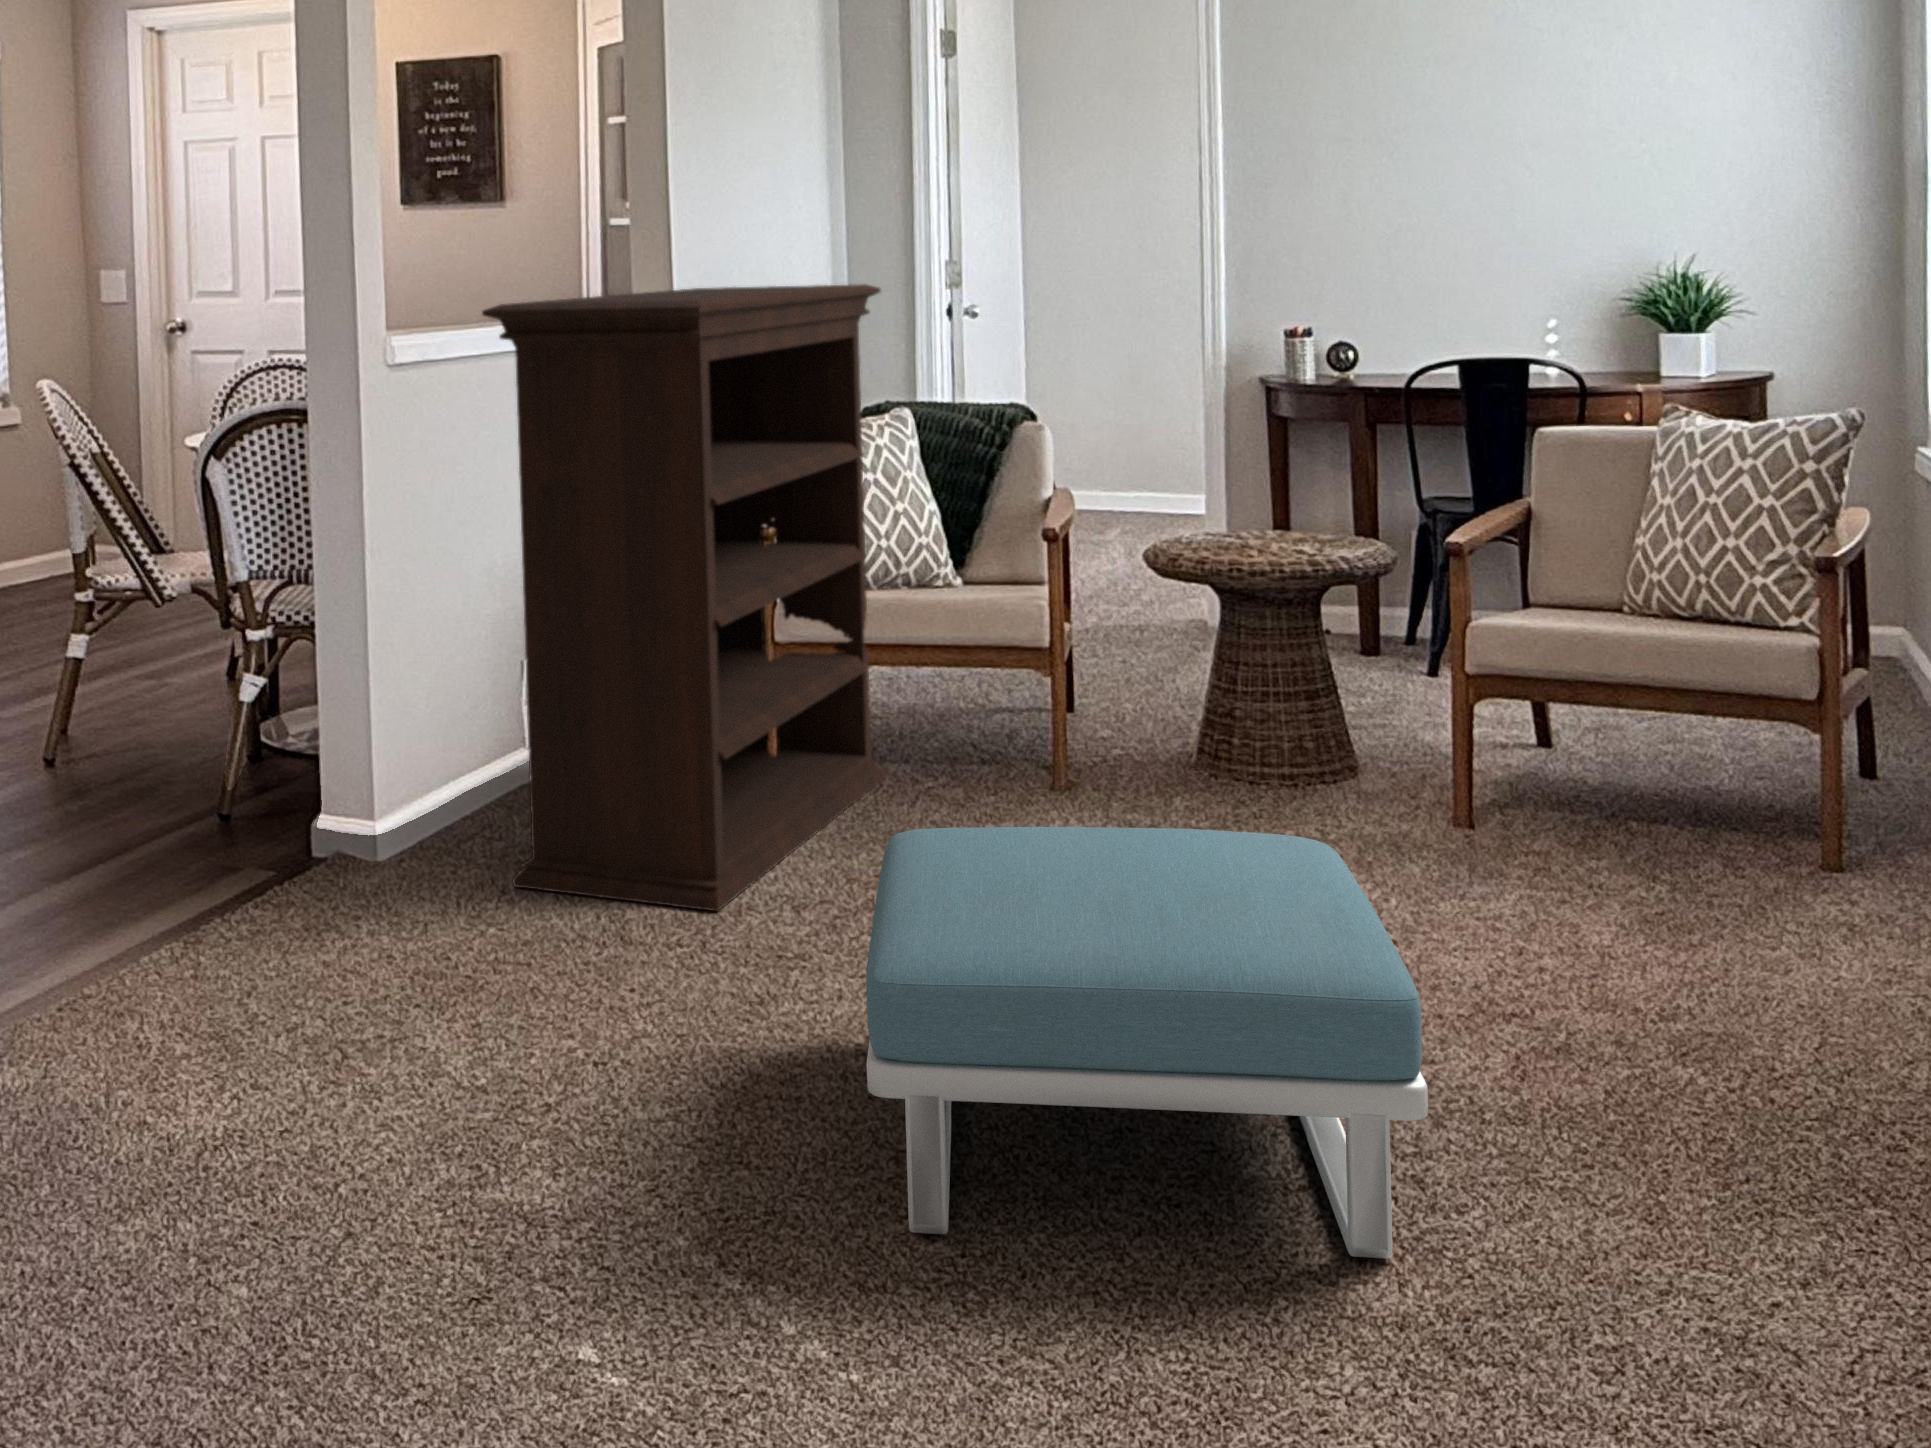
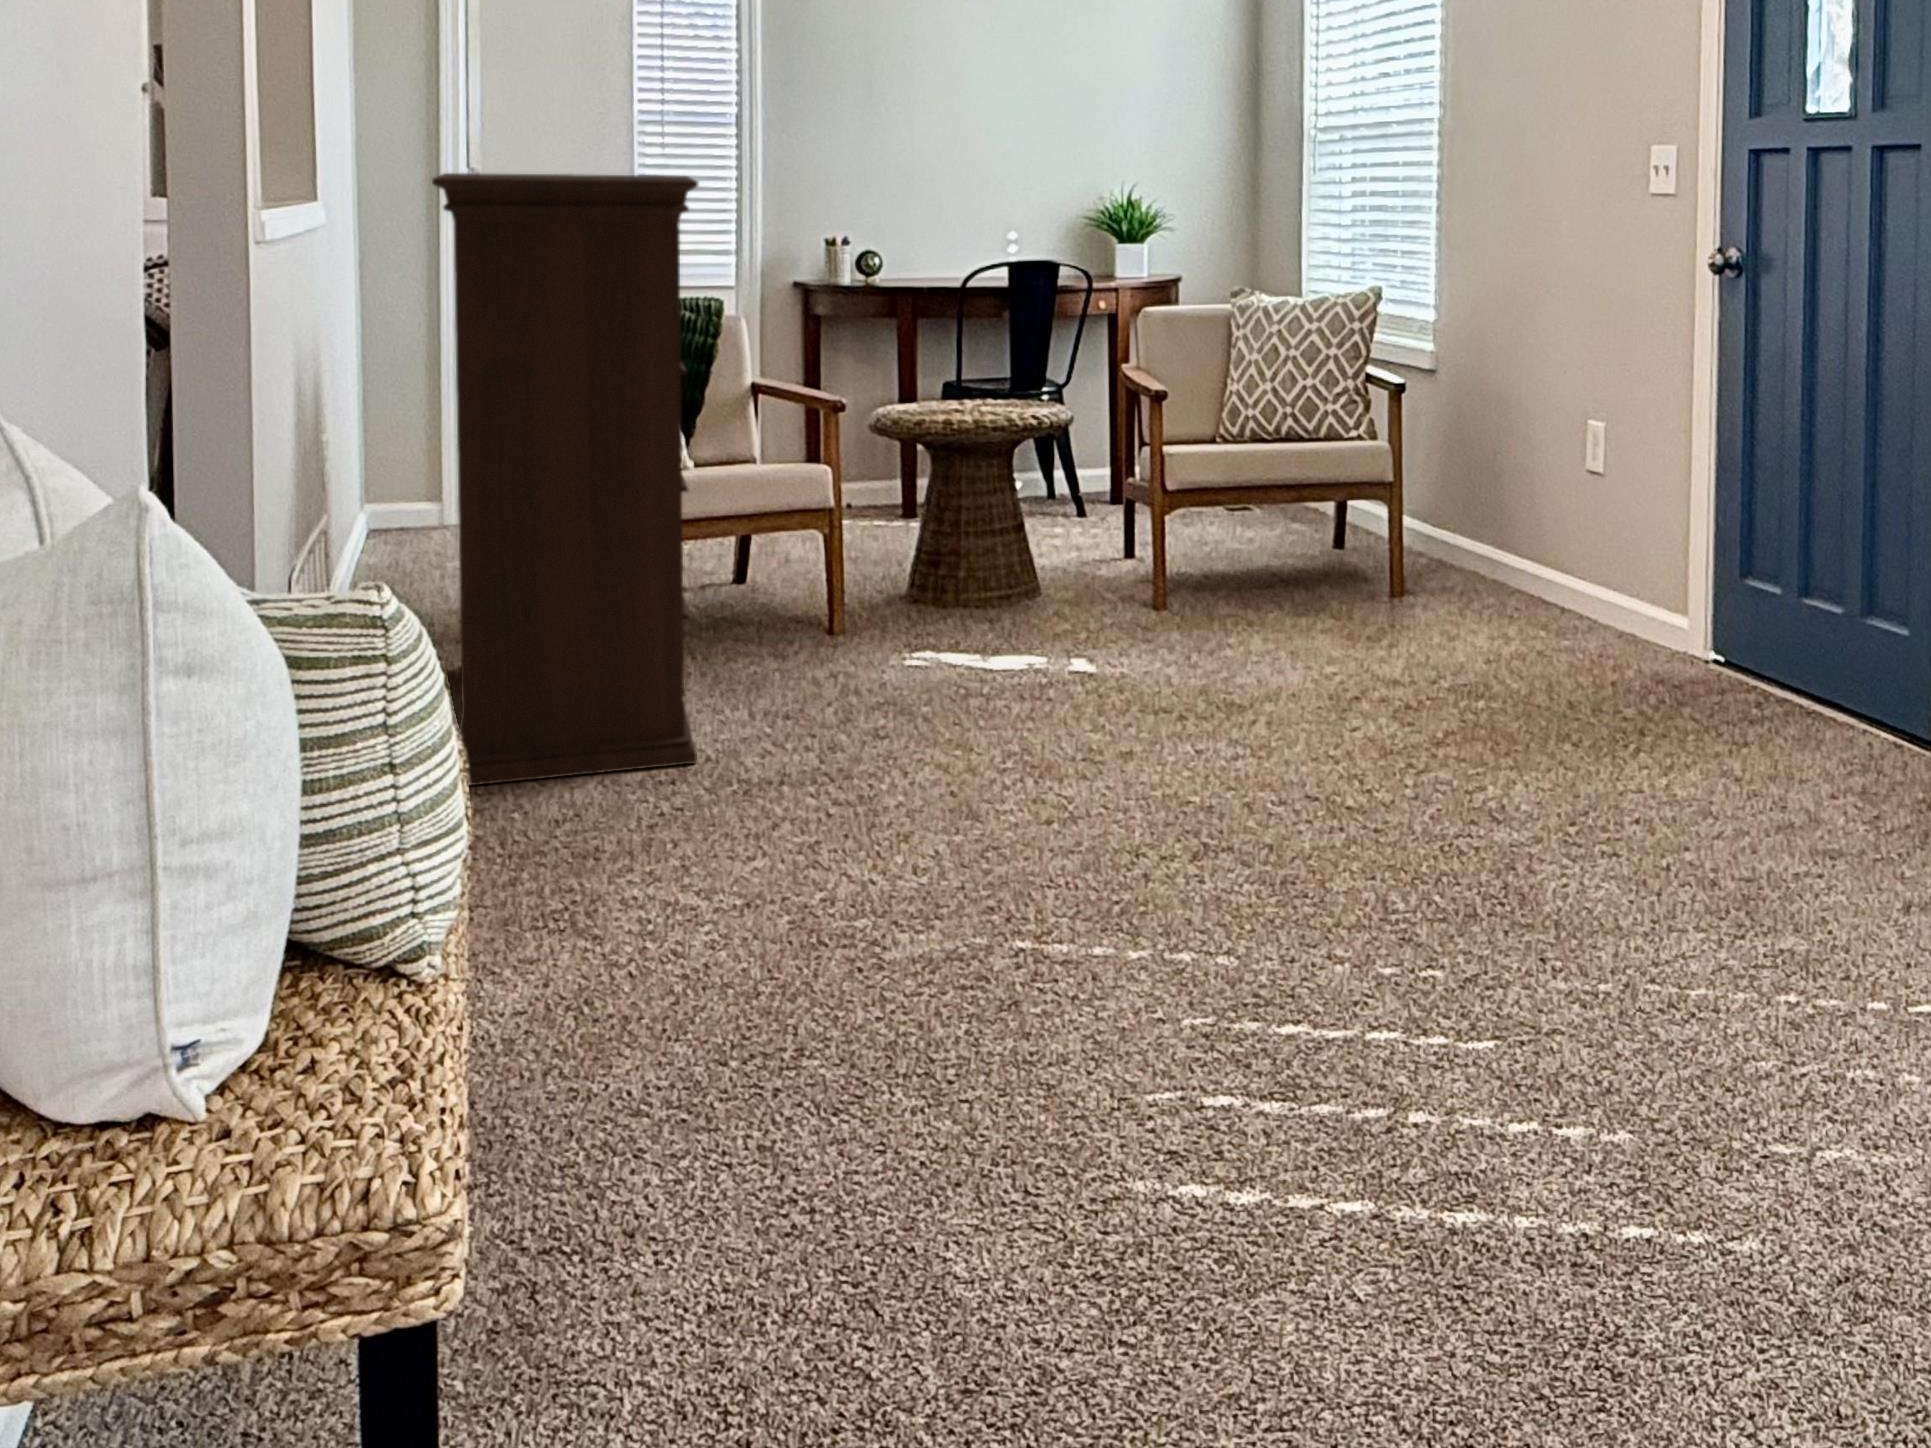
footstool: present [866,827,1428,1258] -> none [995,587,1500,899]

